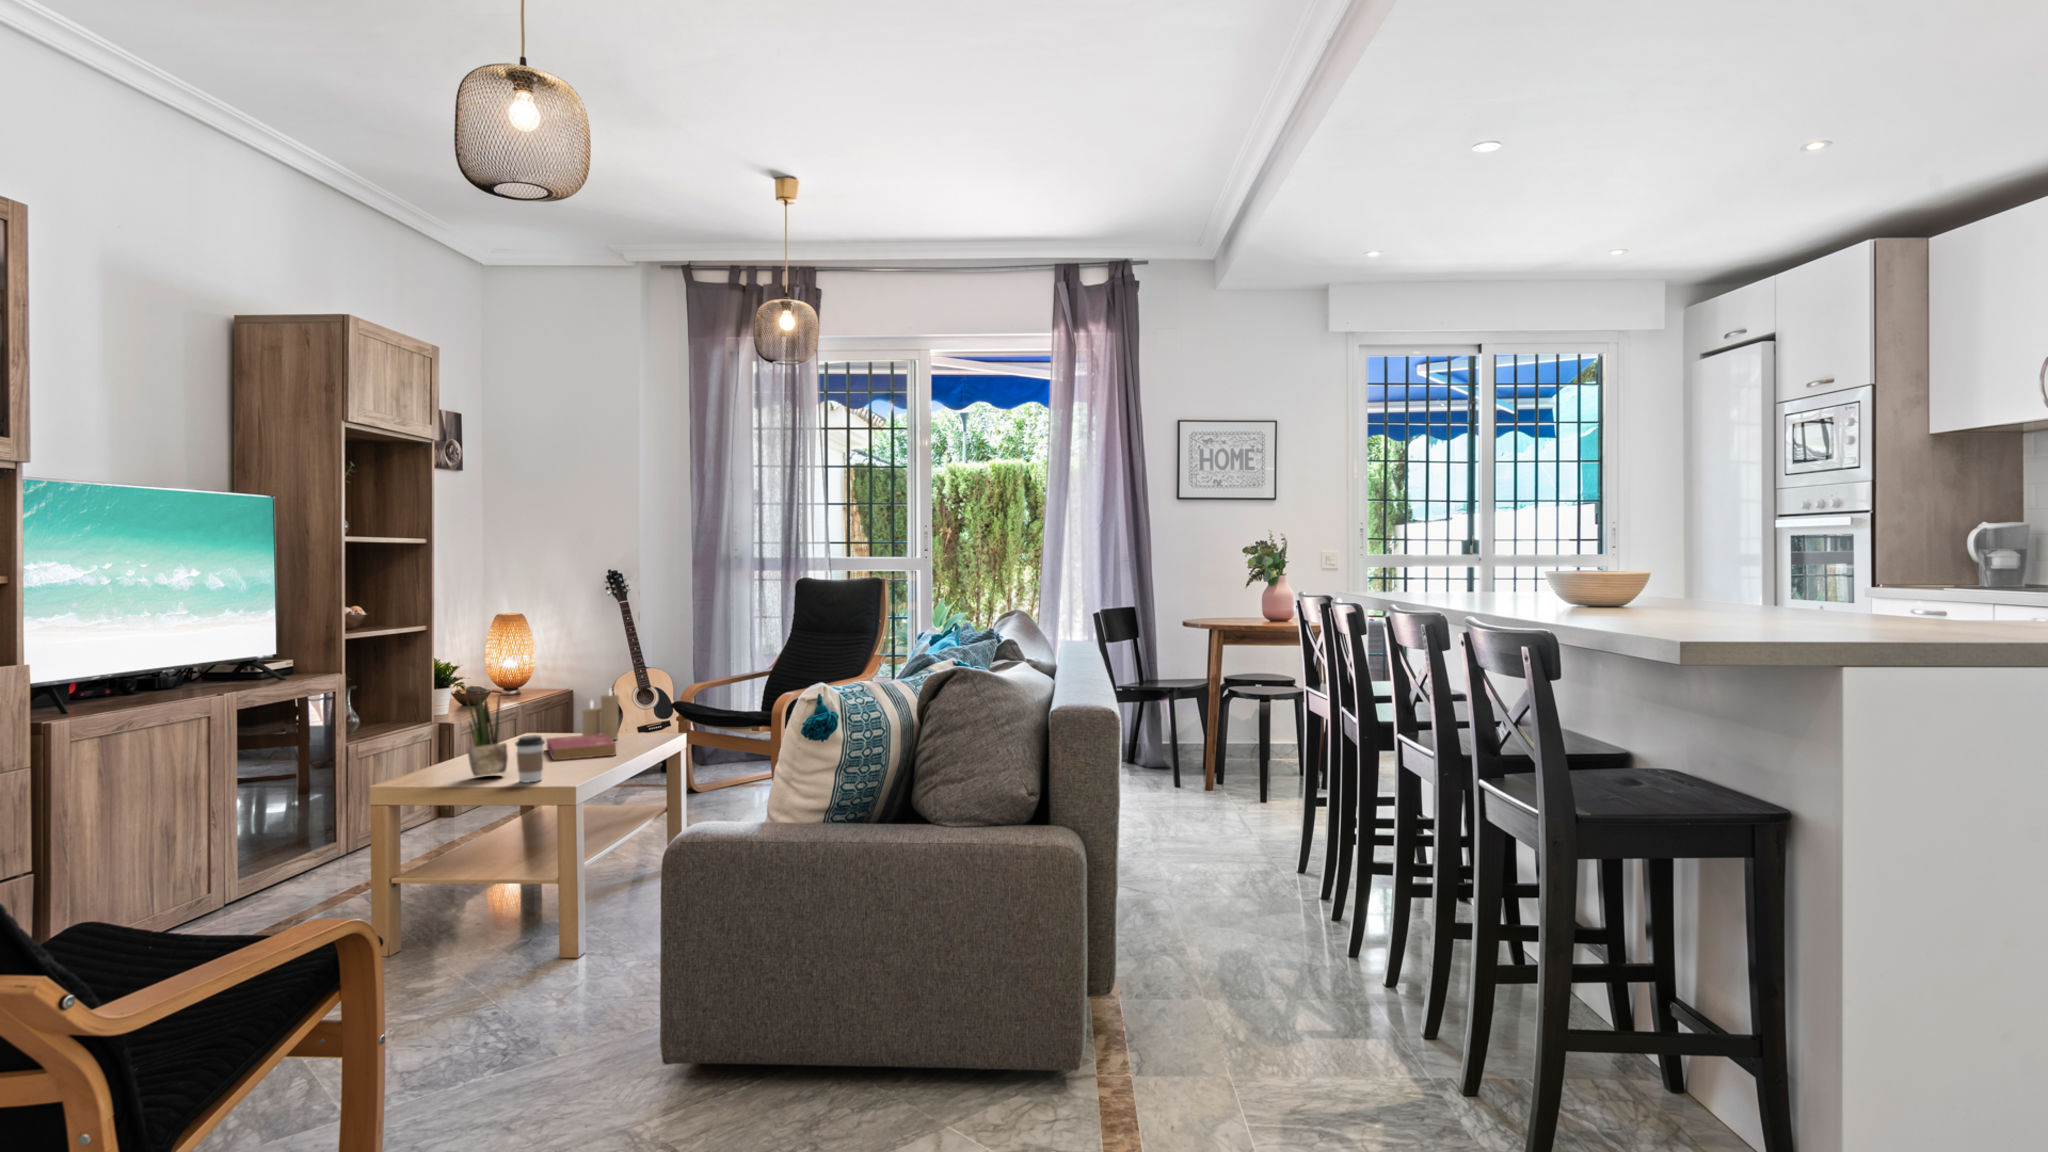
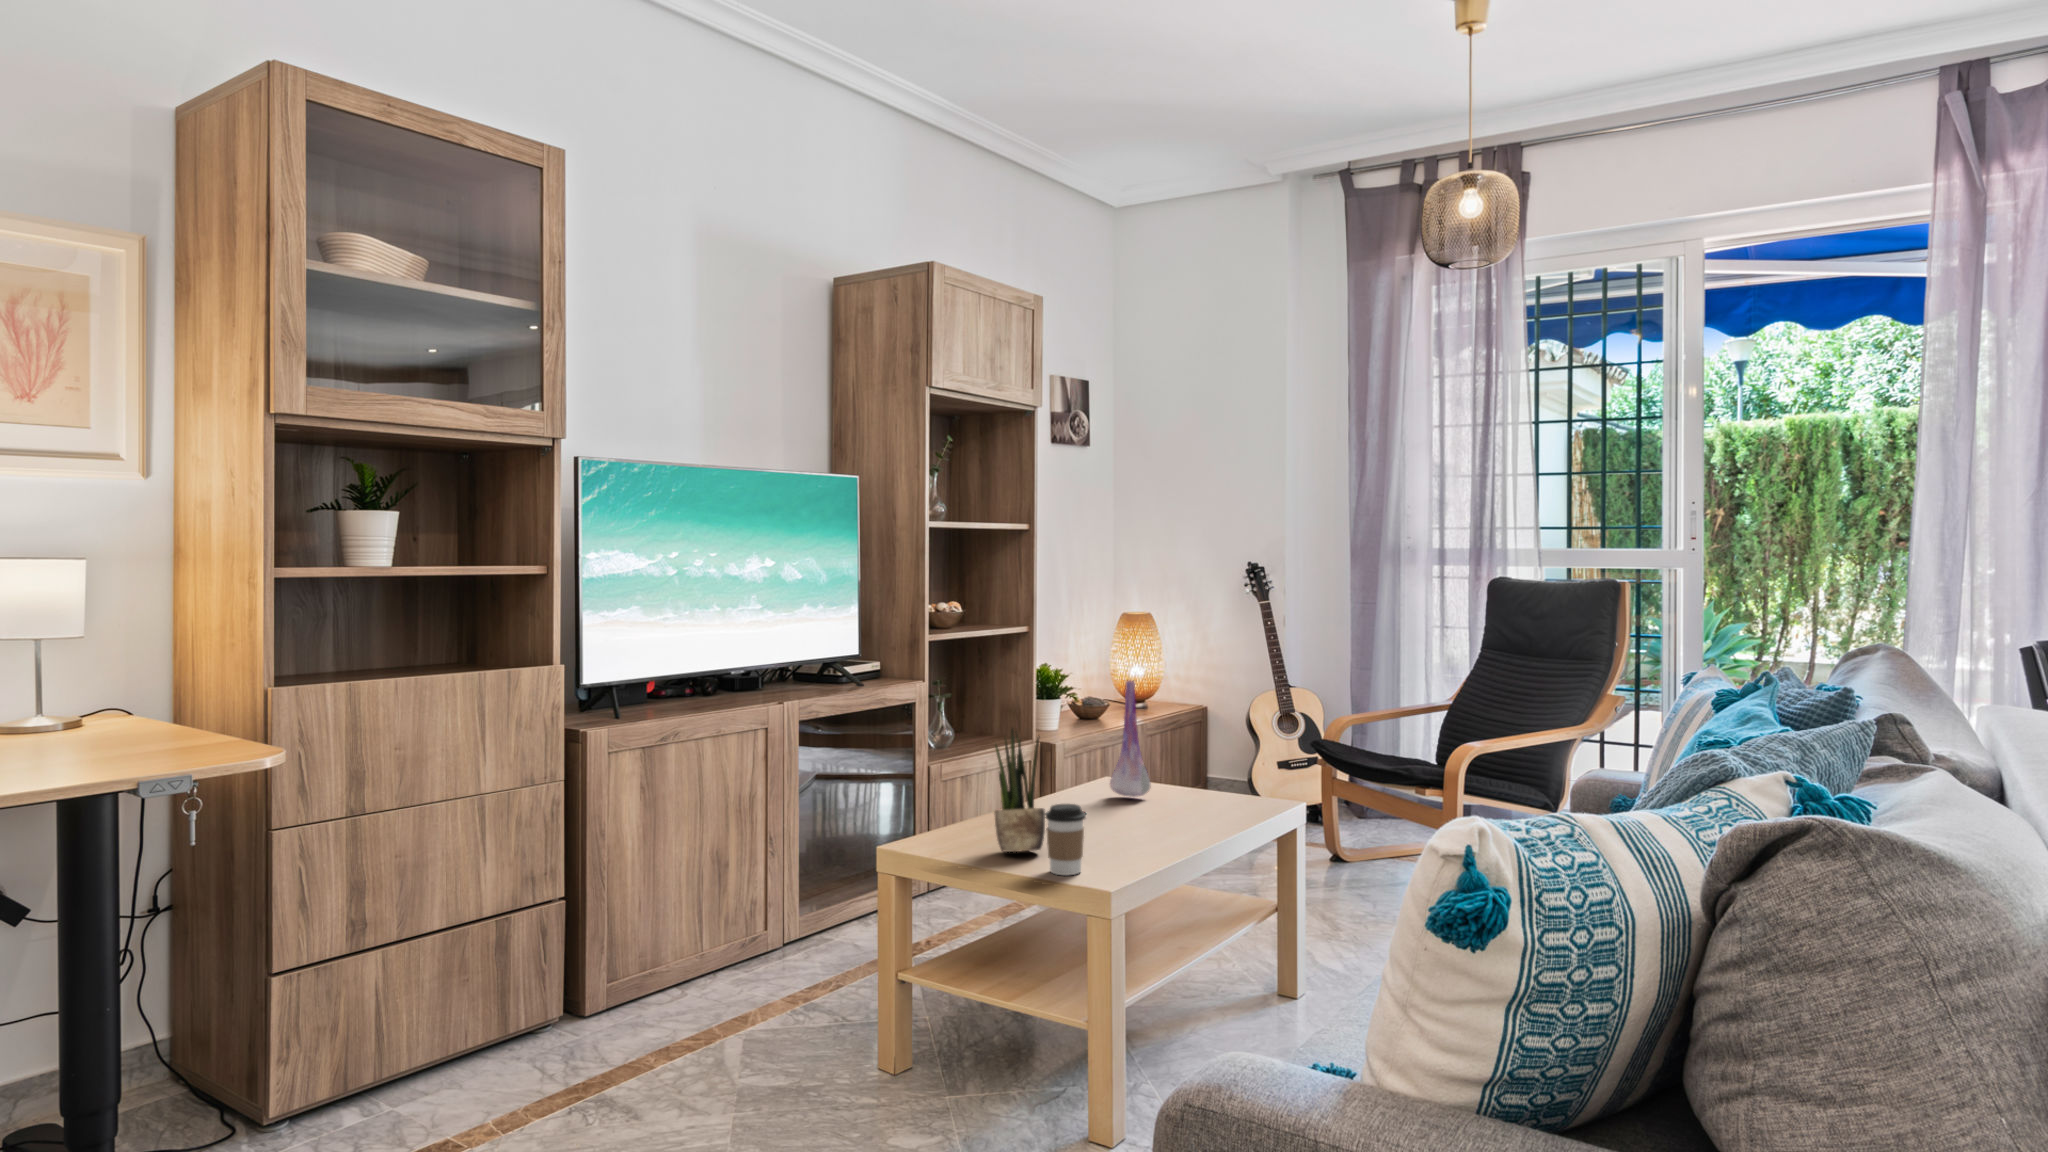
vase: none [531,656,566,744] -> present [1110,681,1151,797]
candle: present [582,689,619,740] -> none [1172,727,1221,802]
book: present [546,734,616,760] -> none [1118,793,1204,834]

